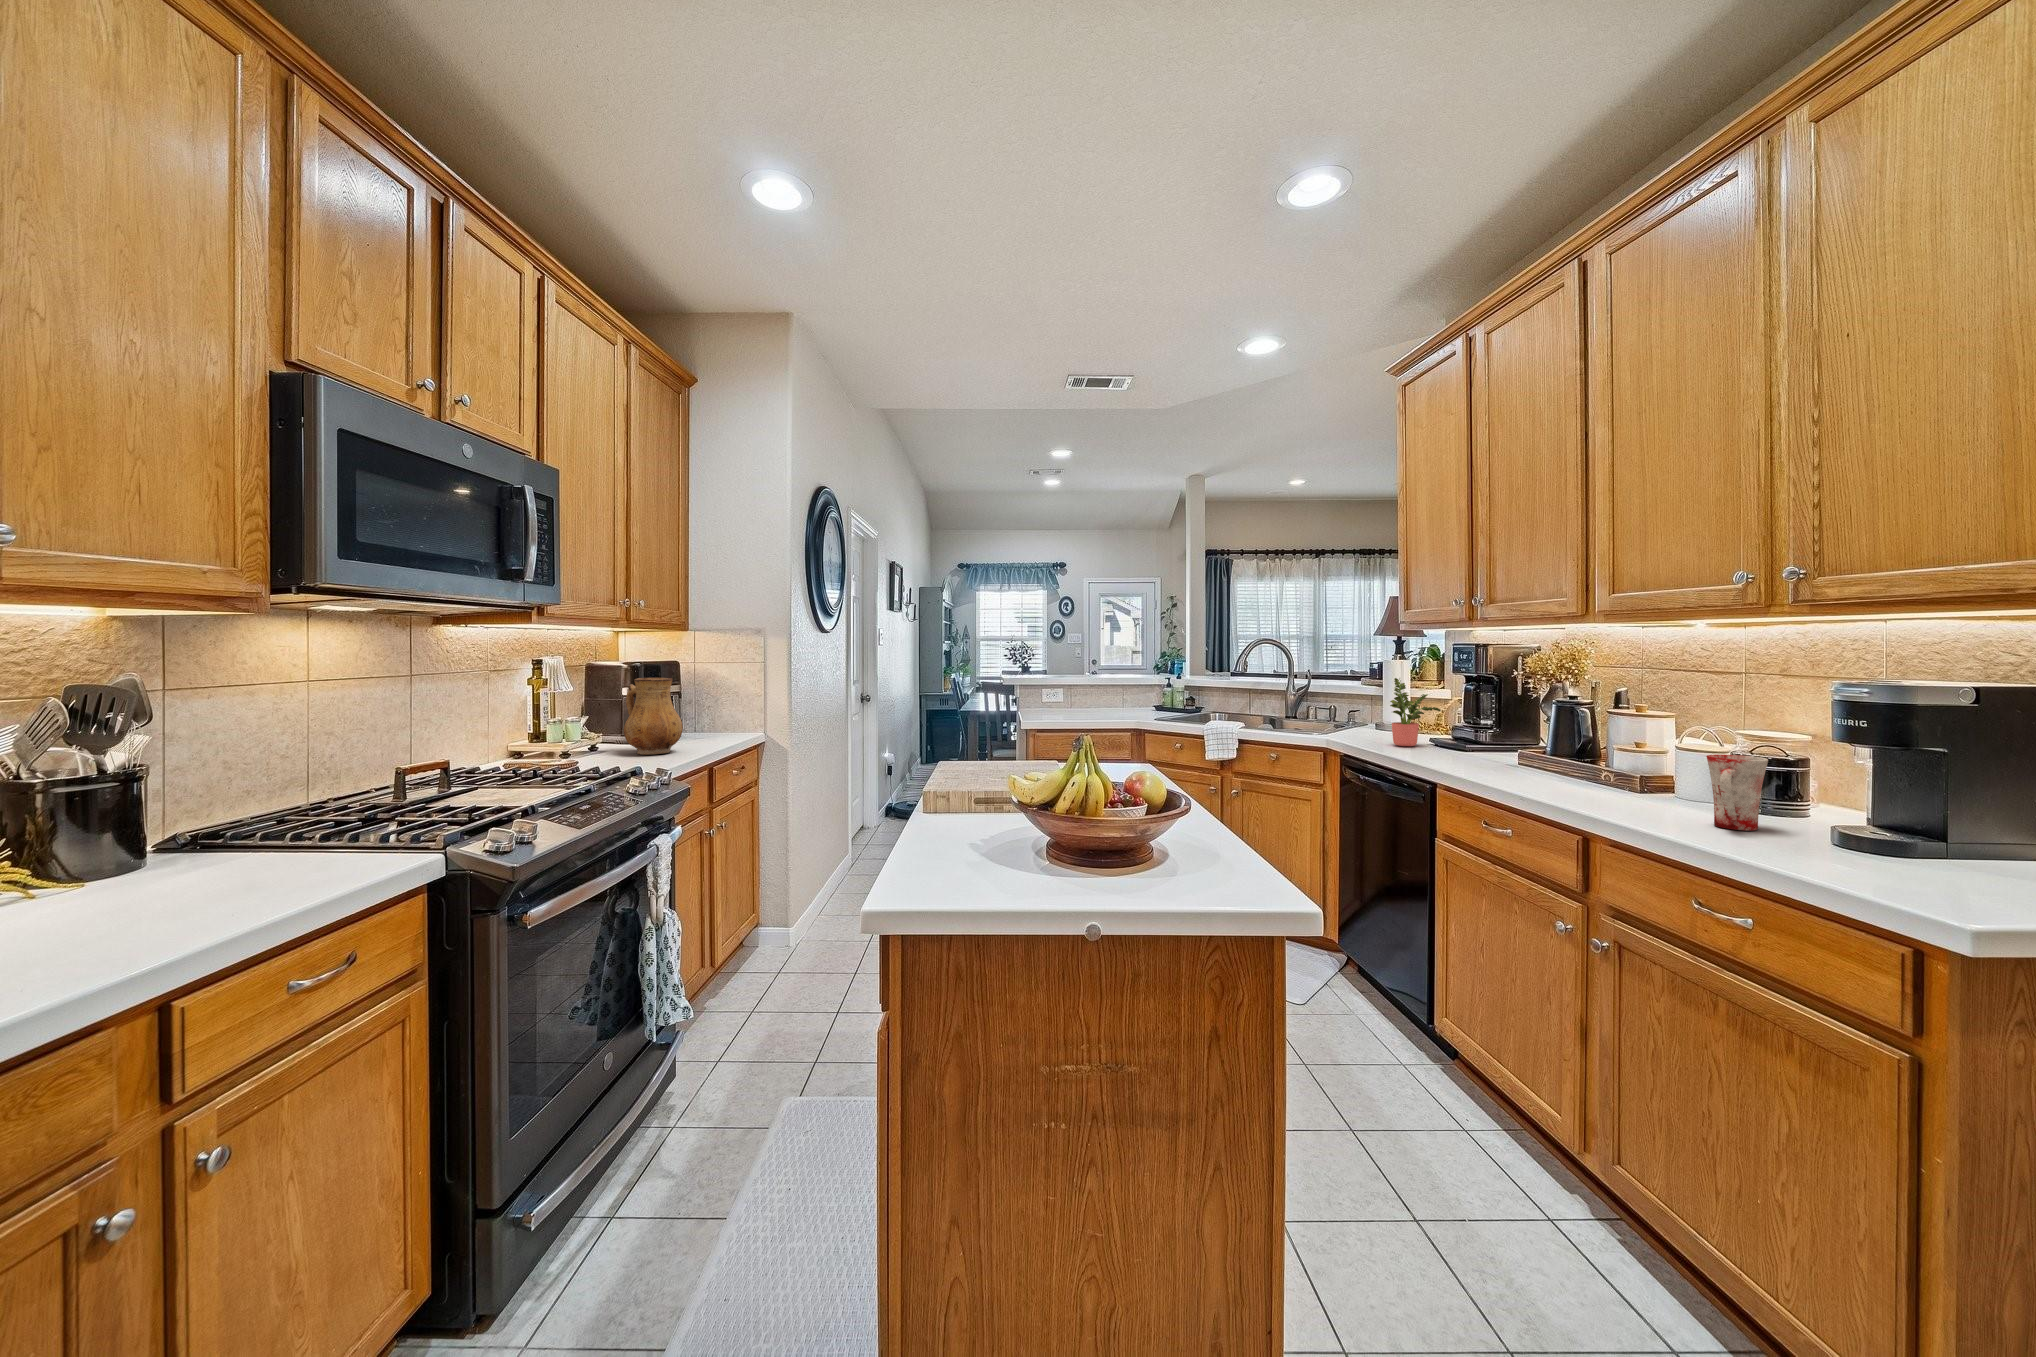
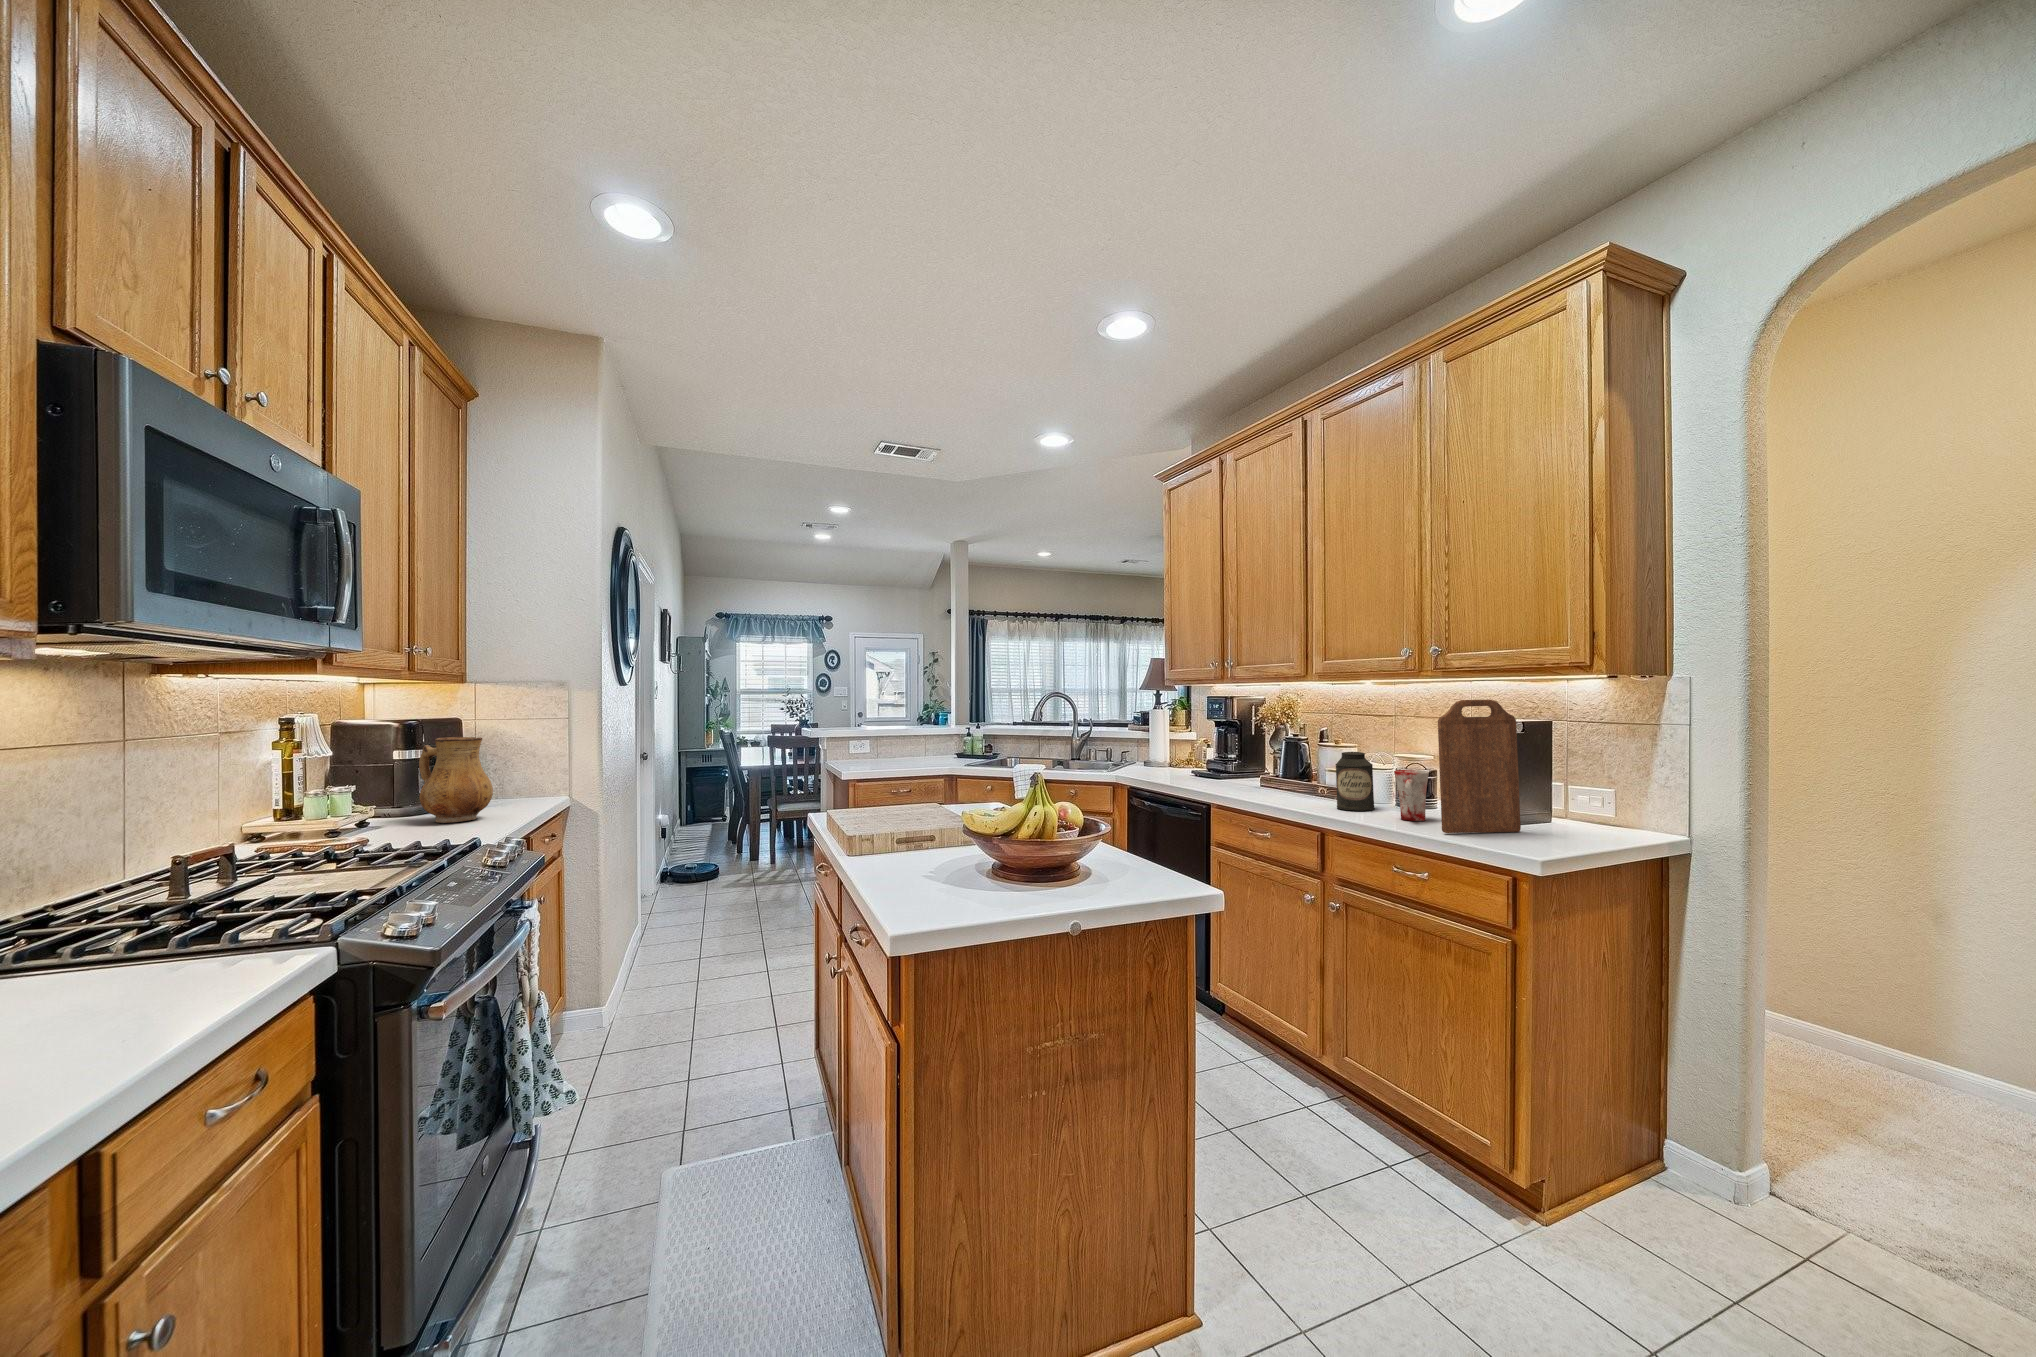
cutting board: none [1774,653,1936,863] -> present [1438,699,1521,833]
potted plant: present [1390,678,1441,746] -> none [1160,722,1196,778]
canister: none [1617,725,1679,808] -> present [1335,752,1375,811]

